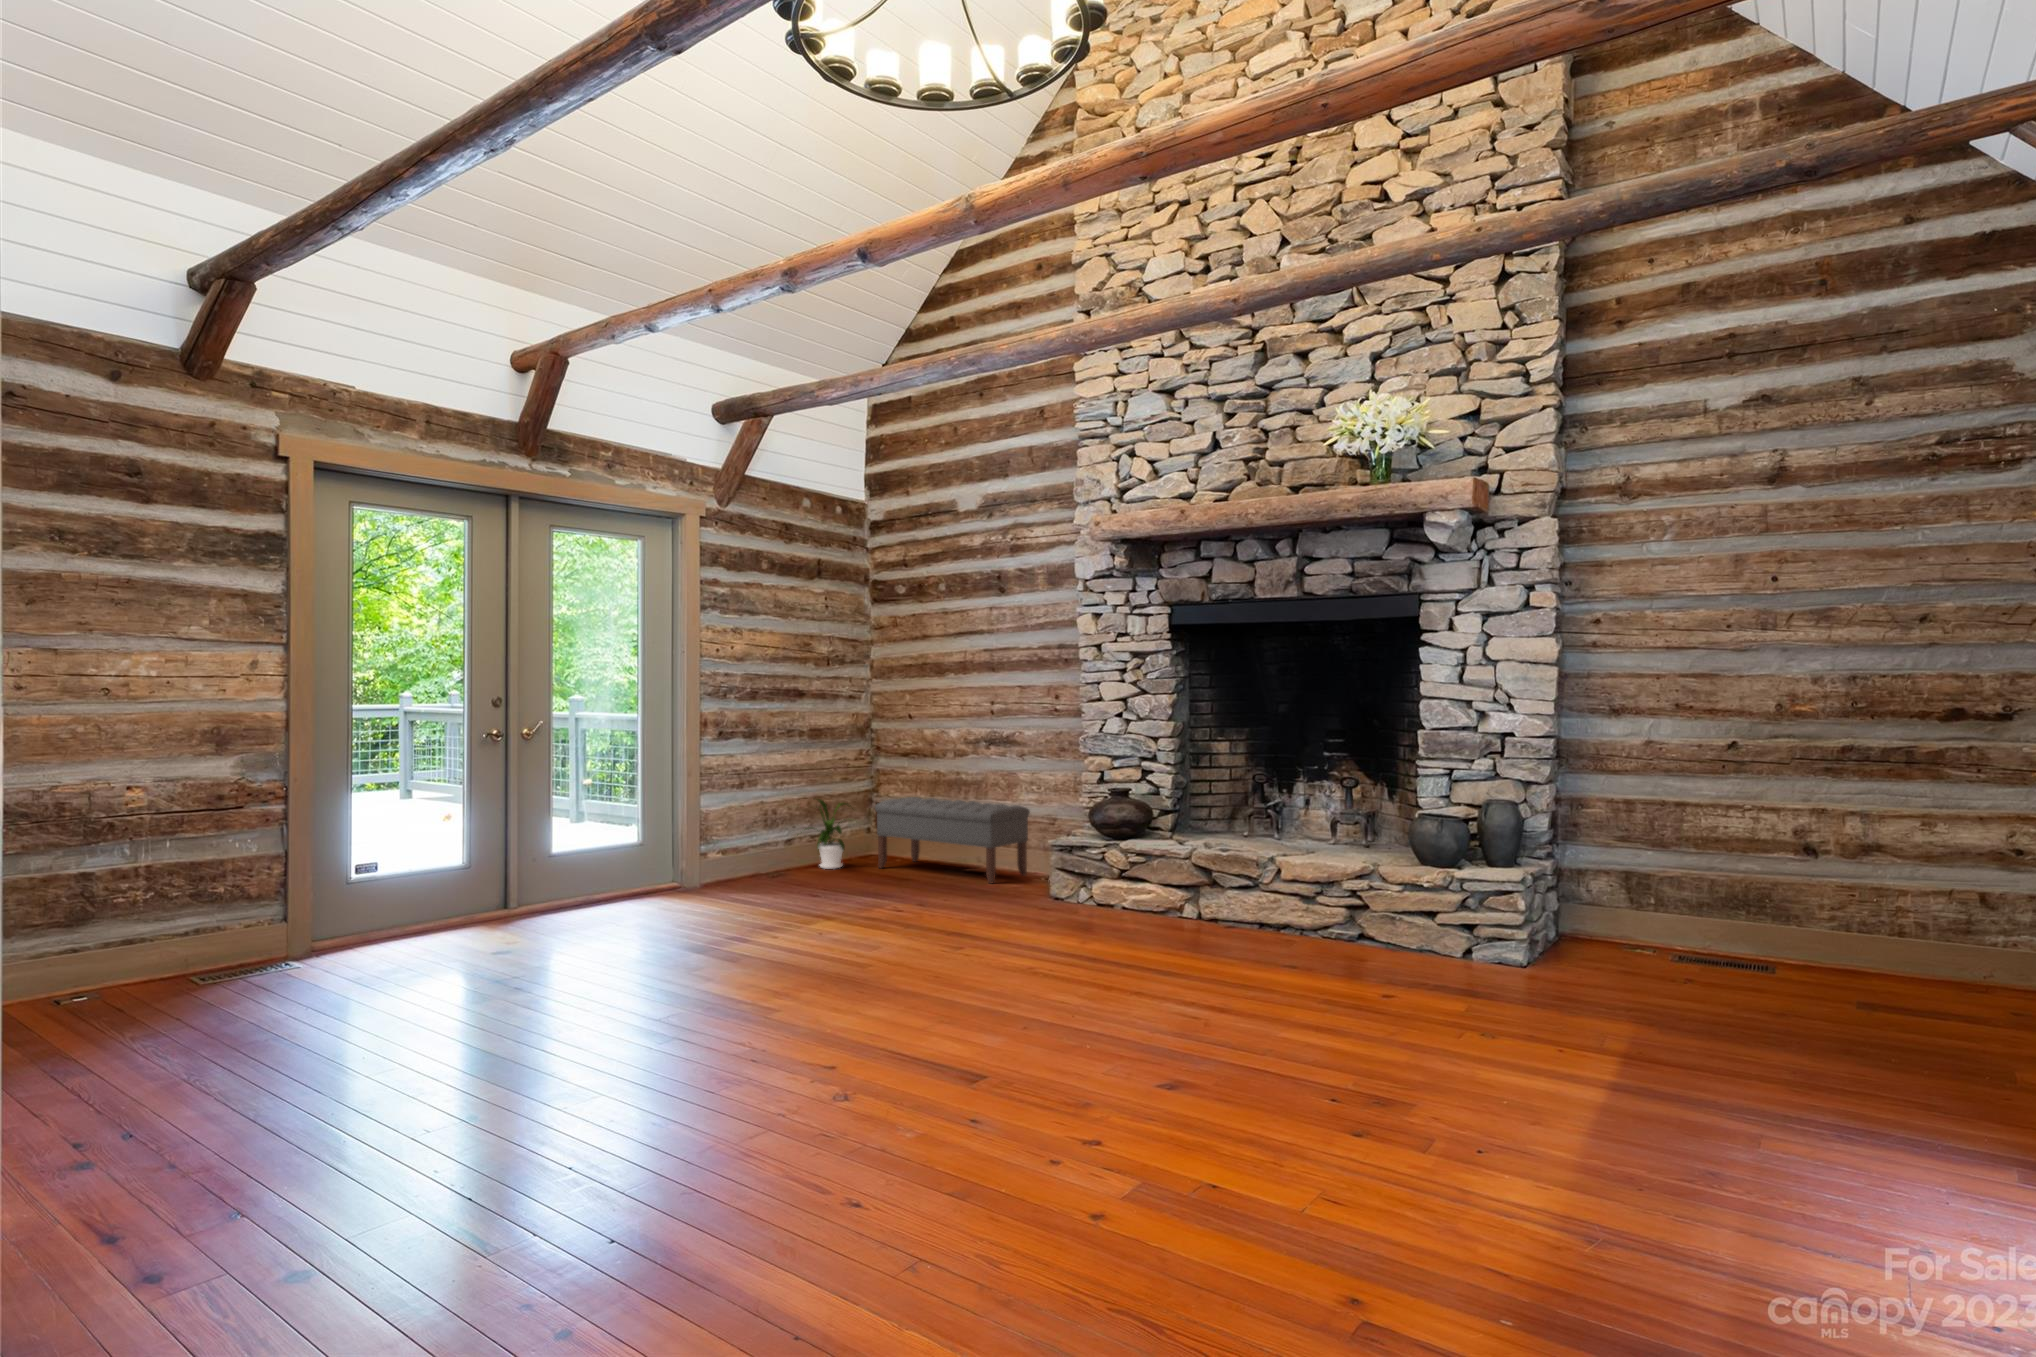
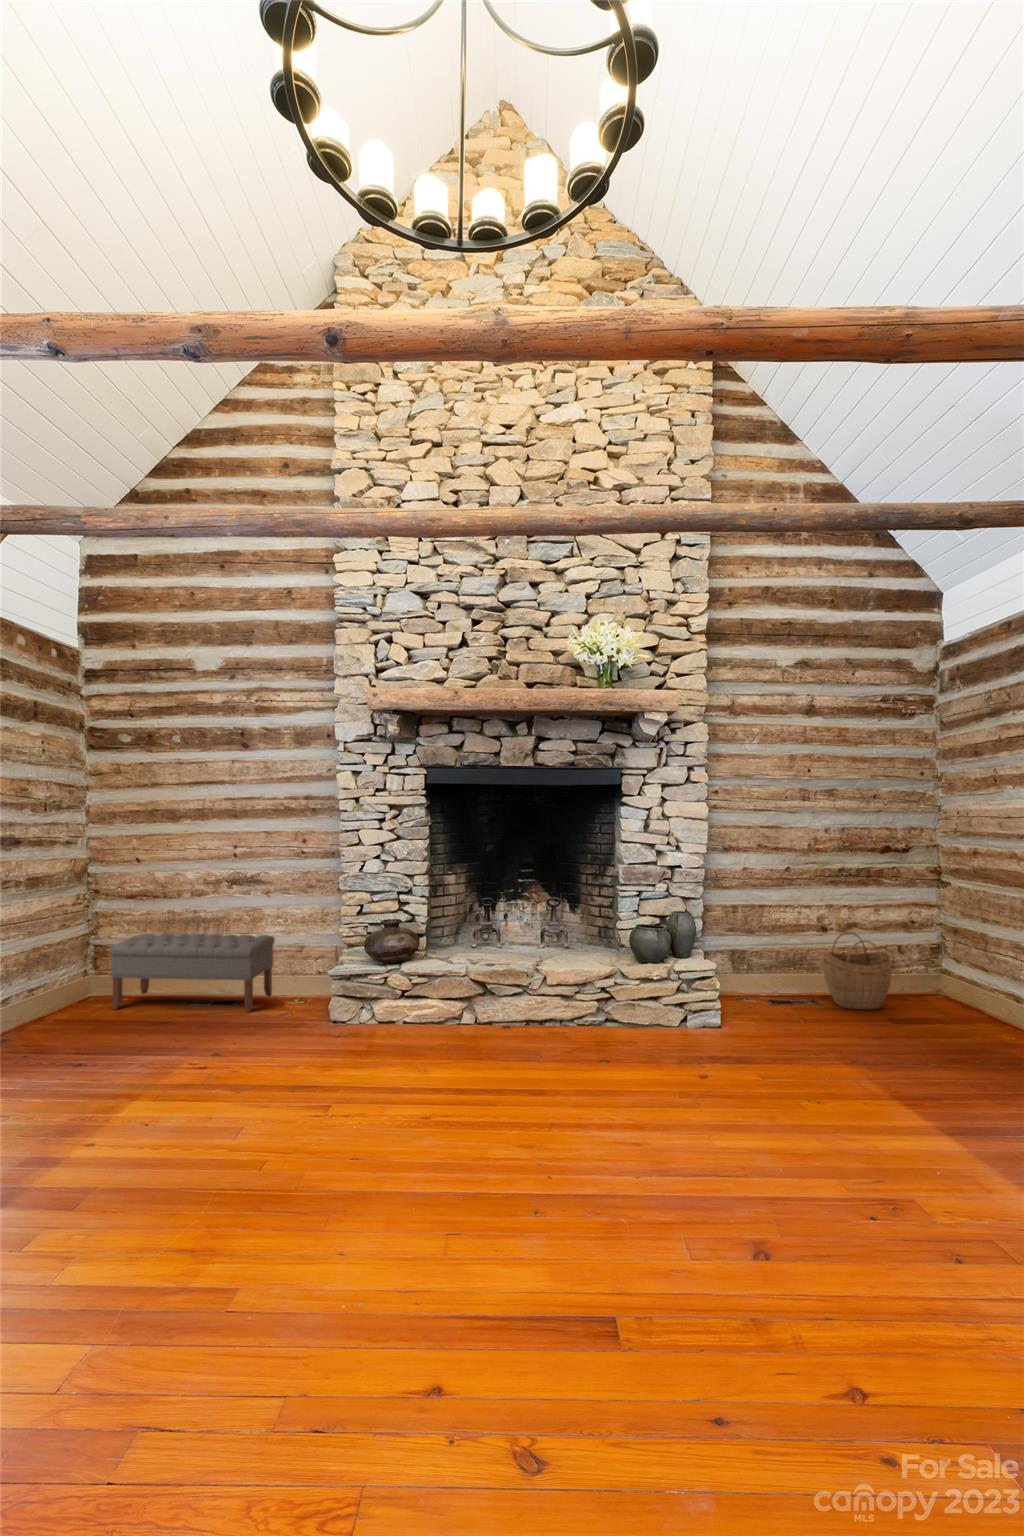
house plant: present [808,799,848,869] -> none [10,949,90,1020]
woven basket: none [1788,856,1922,988] -> present [823,932,891,1010]

